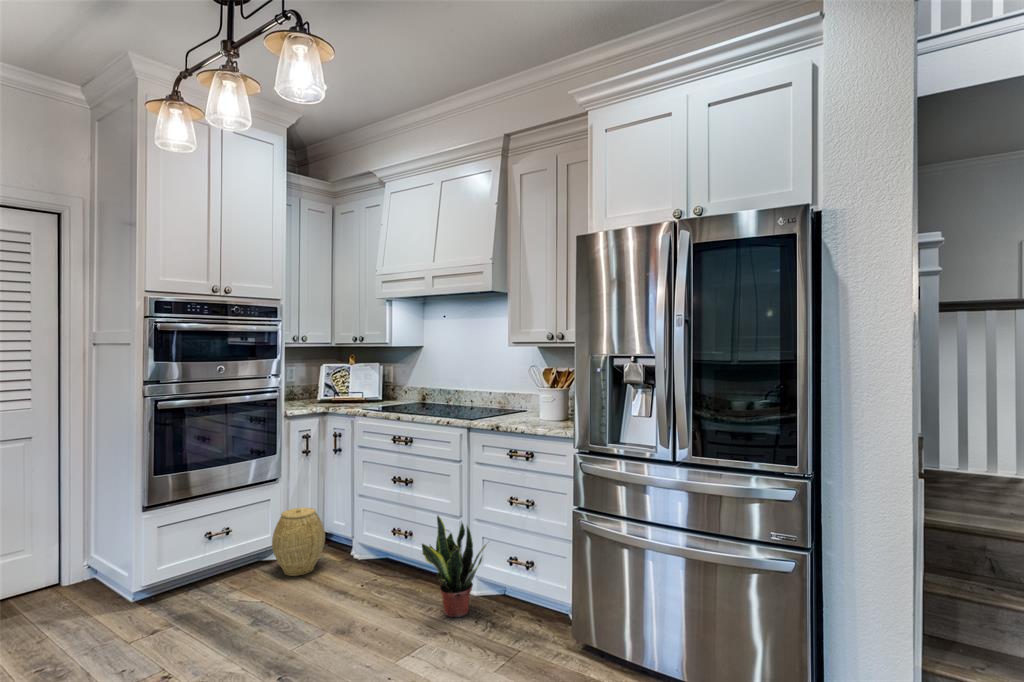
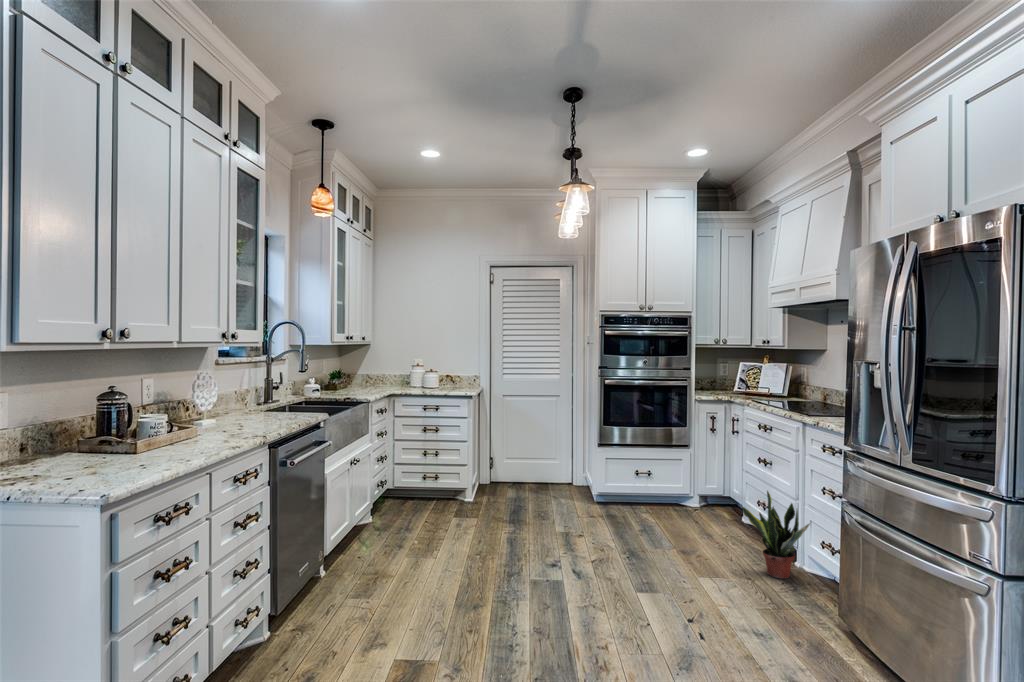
woven basket: present [272,507,325,576] -> none [677,470,717,519]

